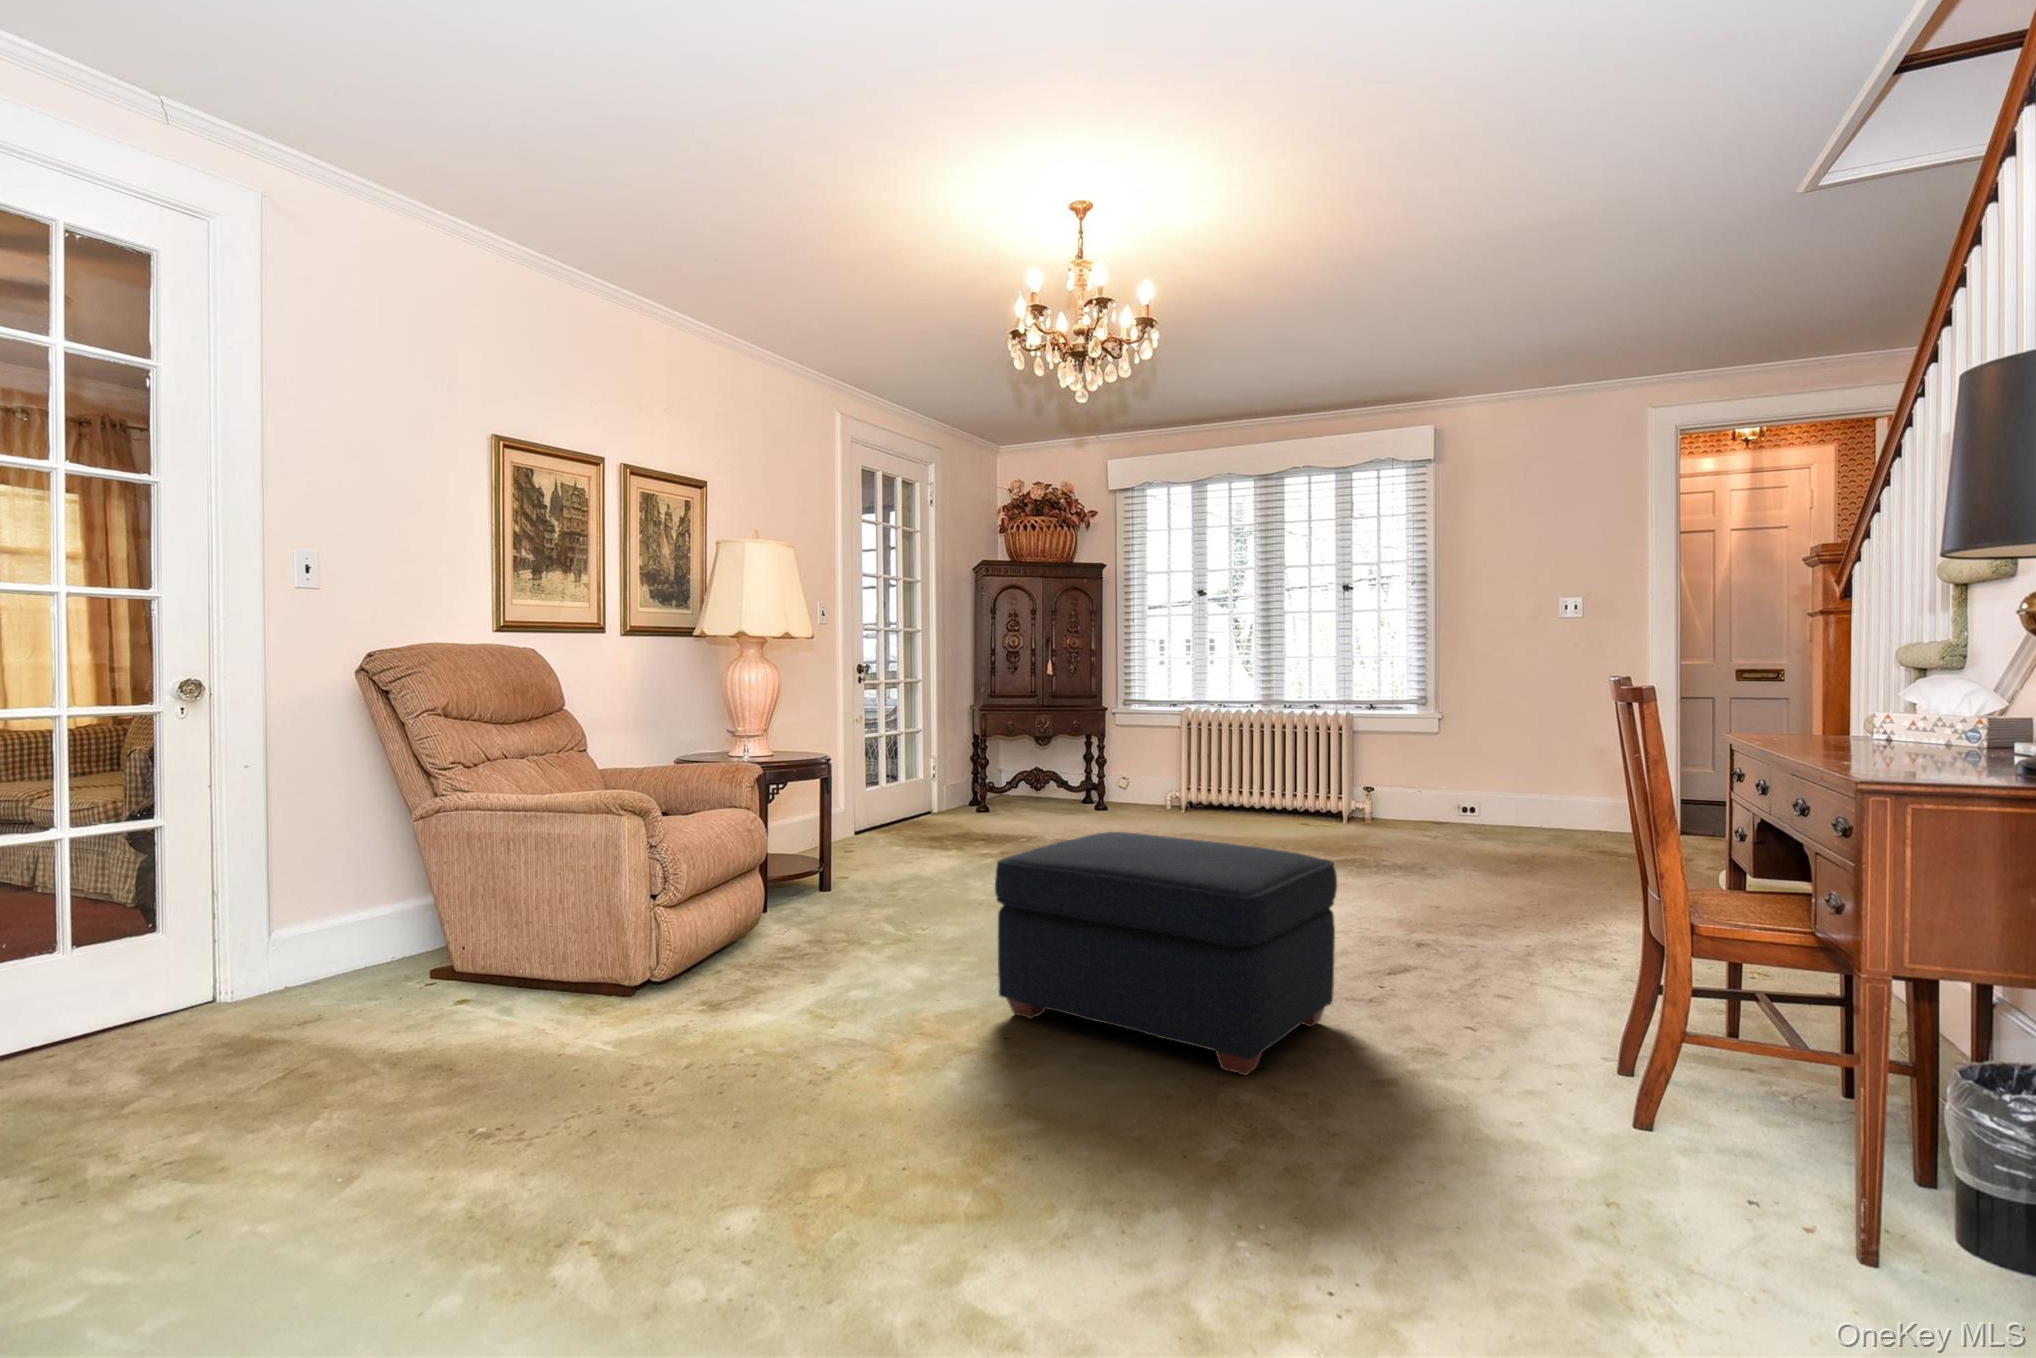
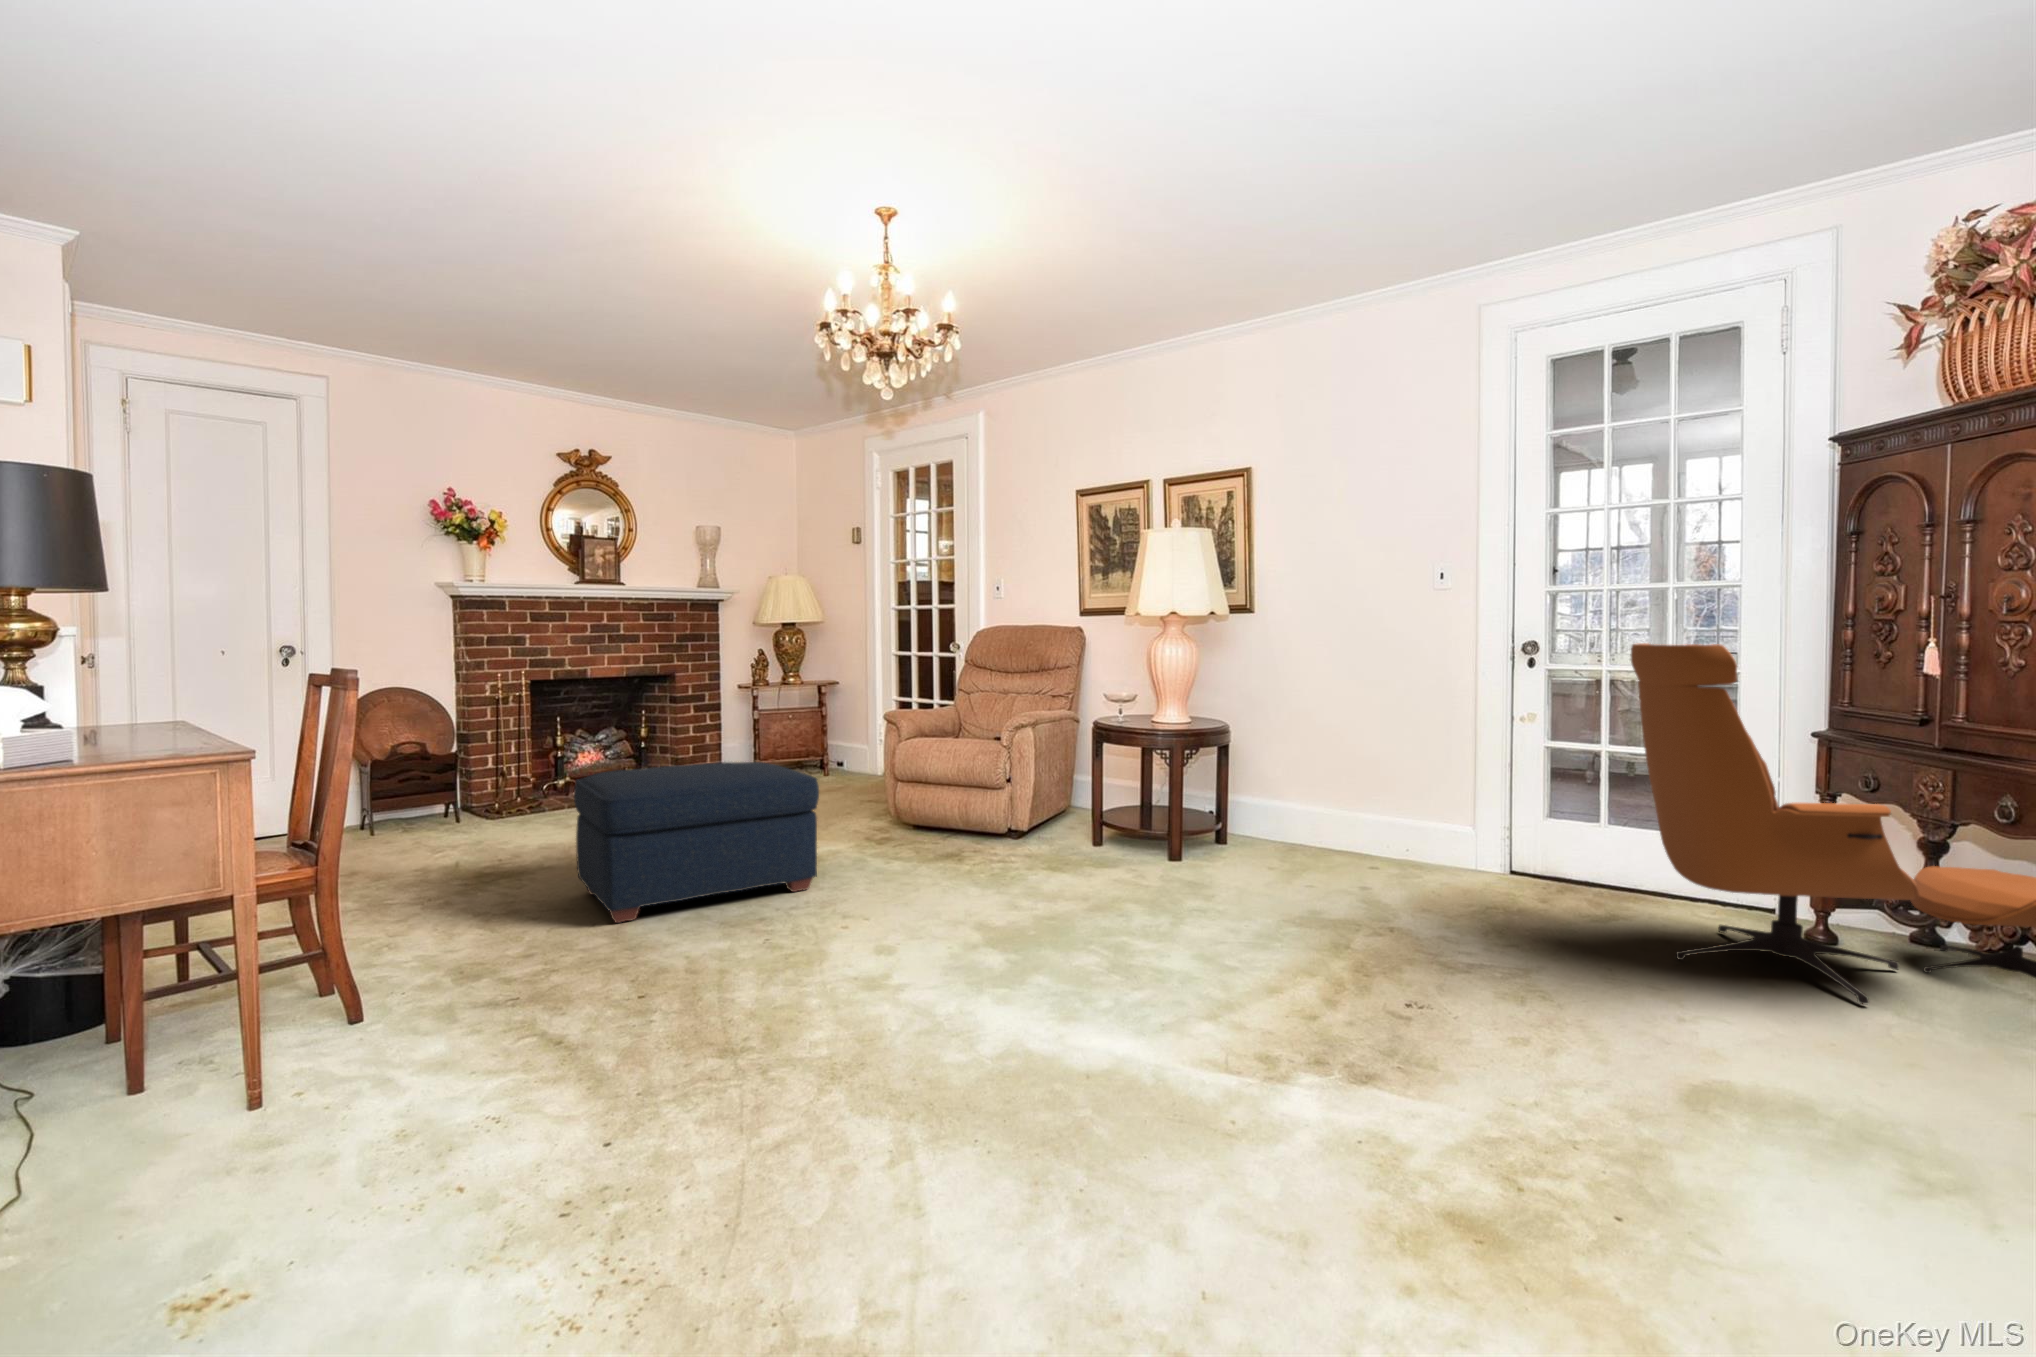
lounge chair: none [998,664,1092,824] -> present [1631,643,2036,1004]

